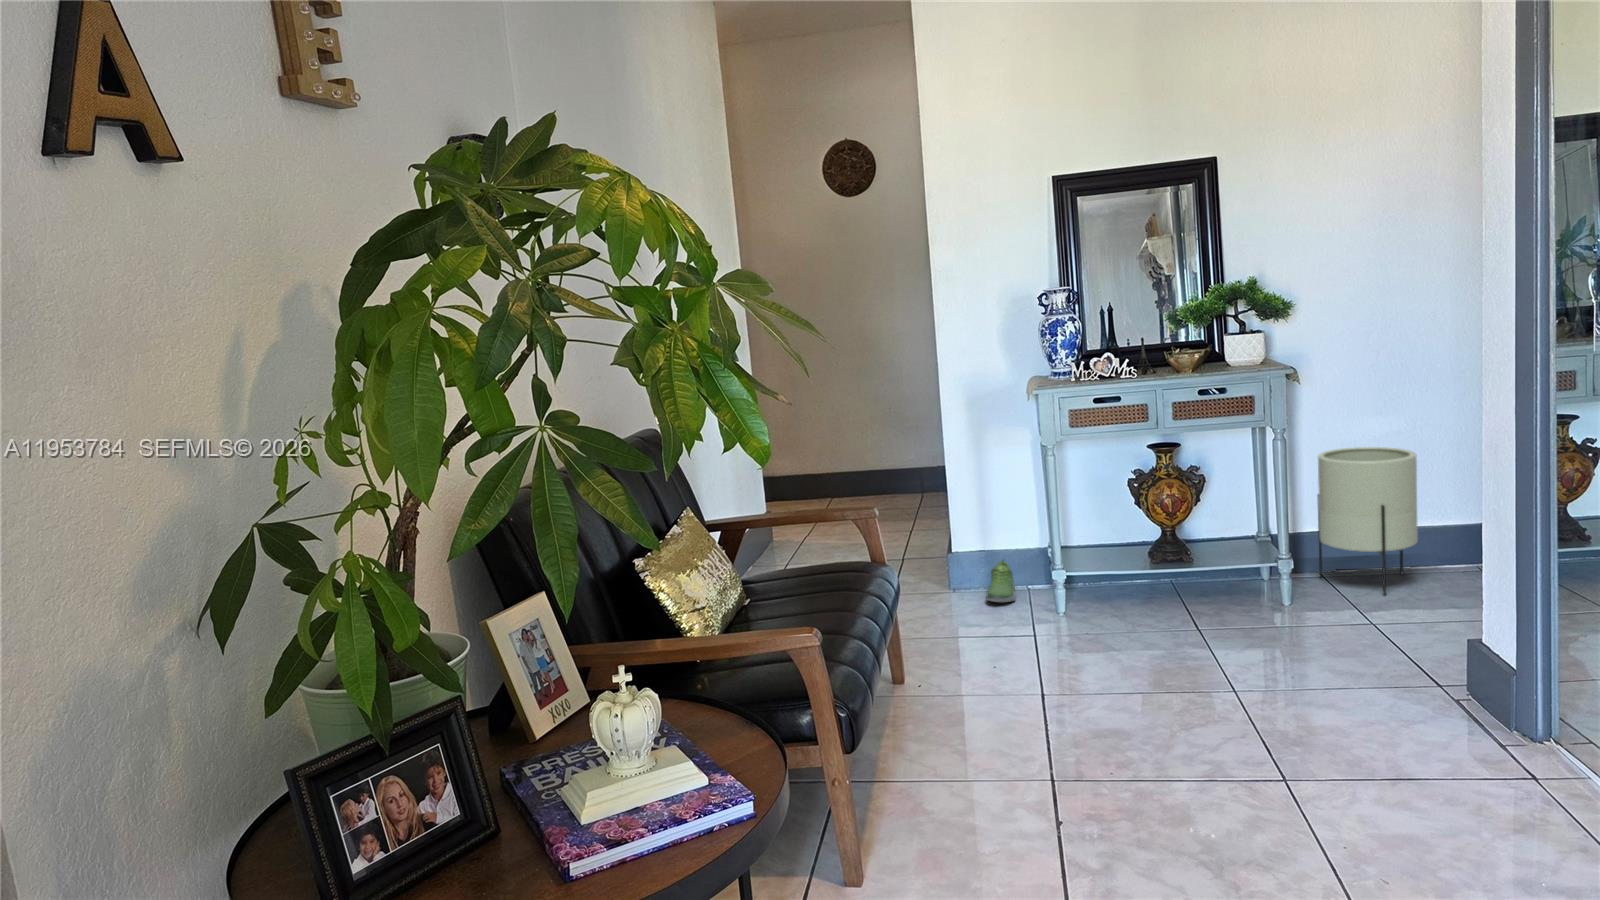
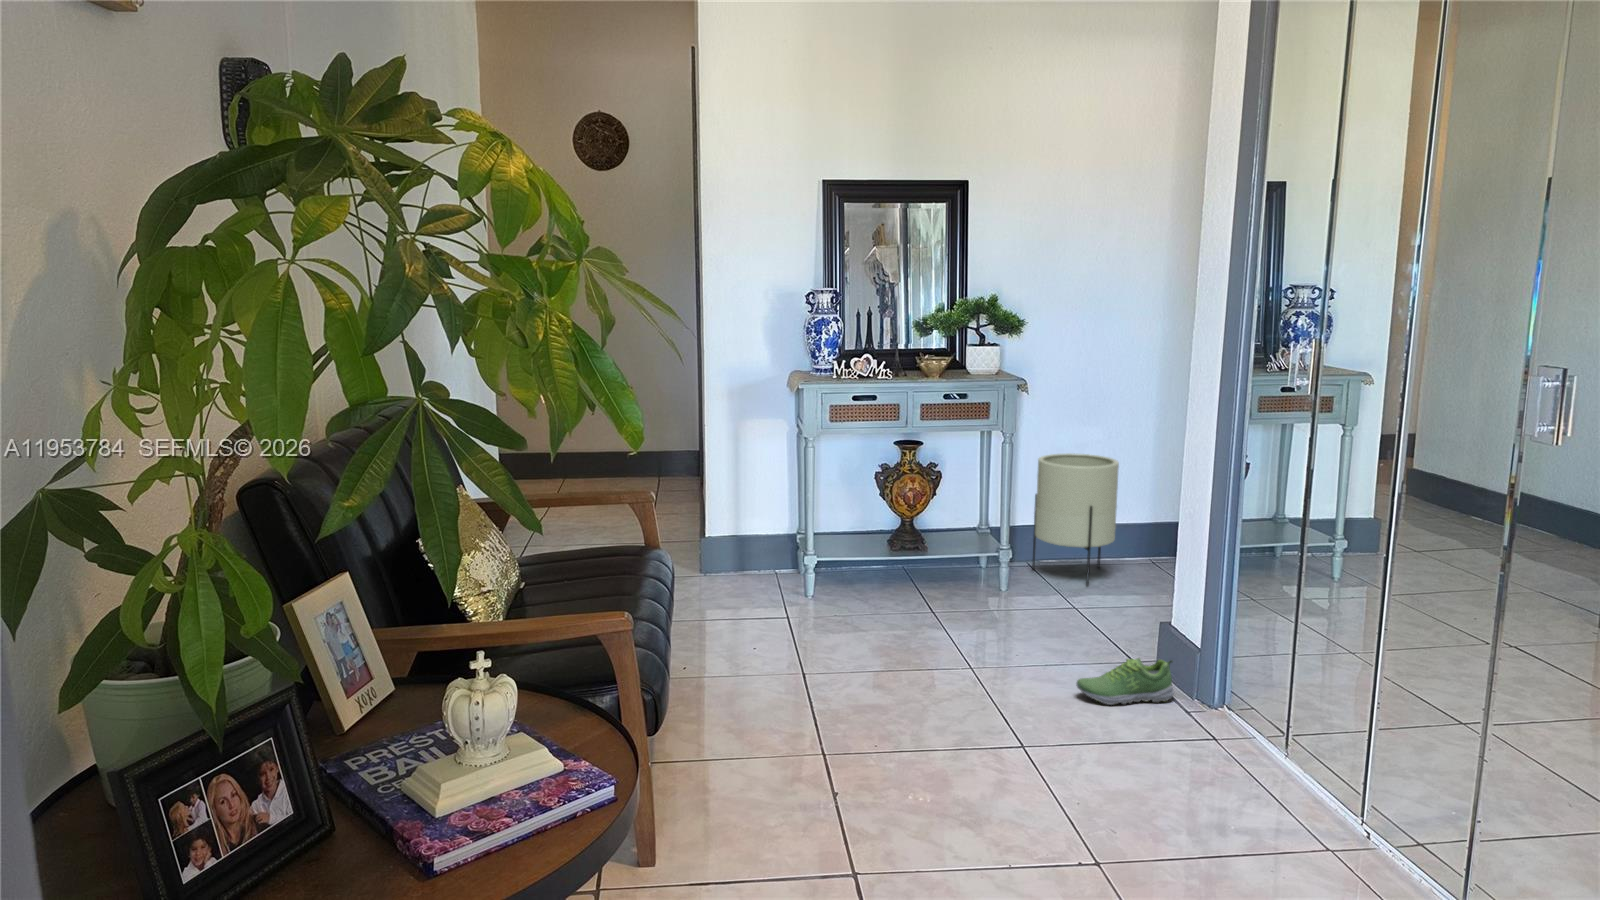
shoe: present [986,560,1016,603] -> present [1076,658,1174,705]

